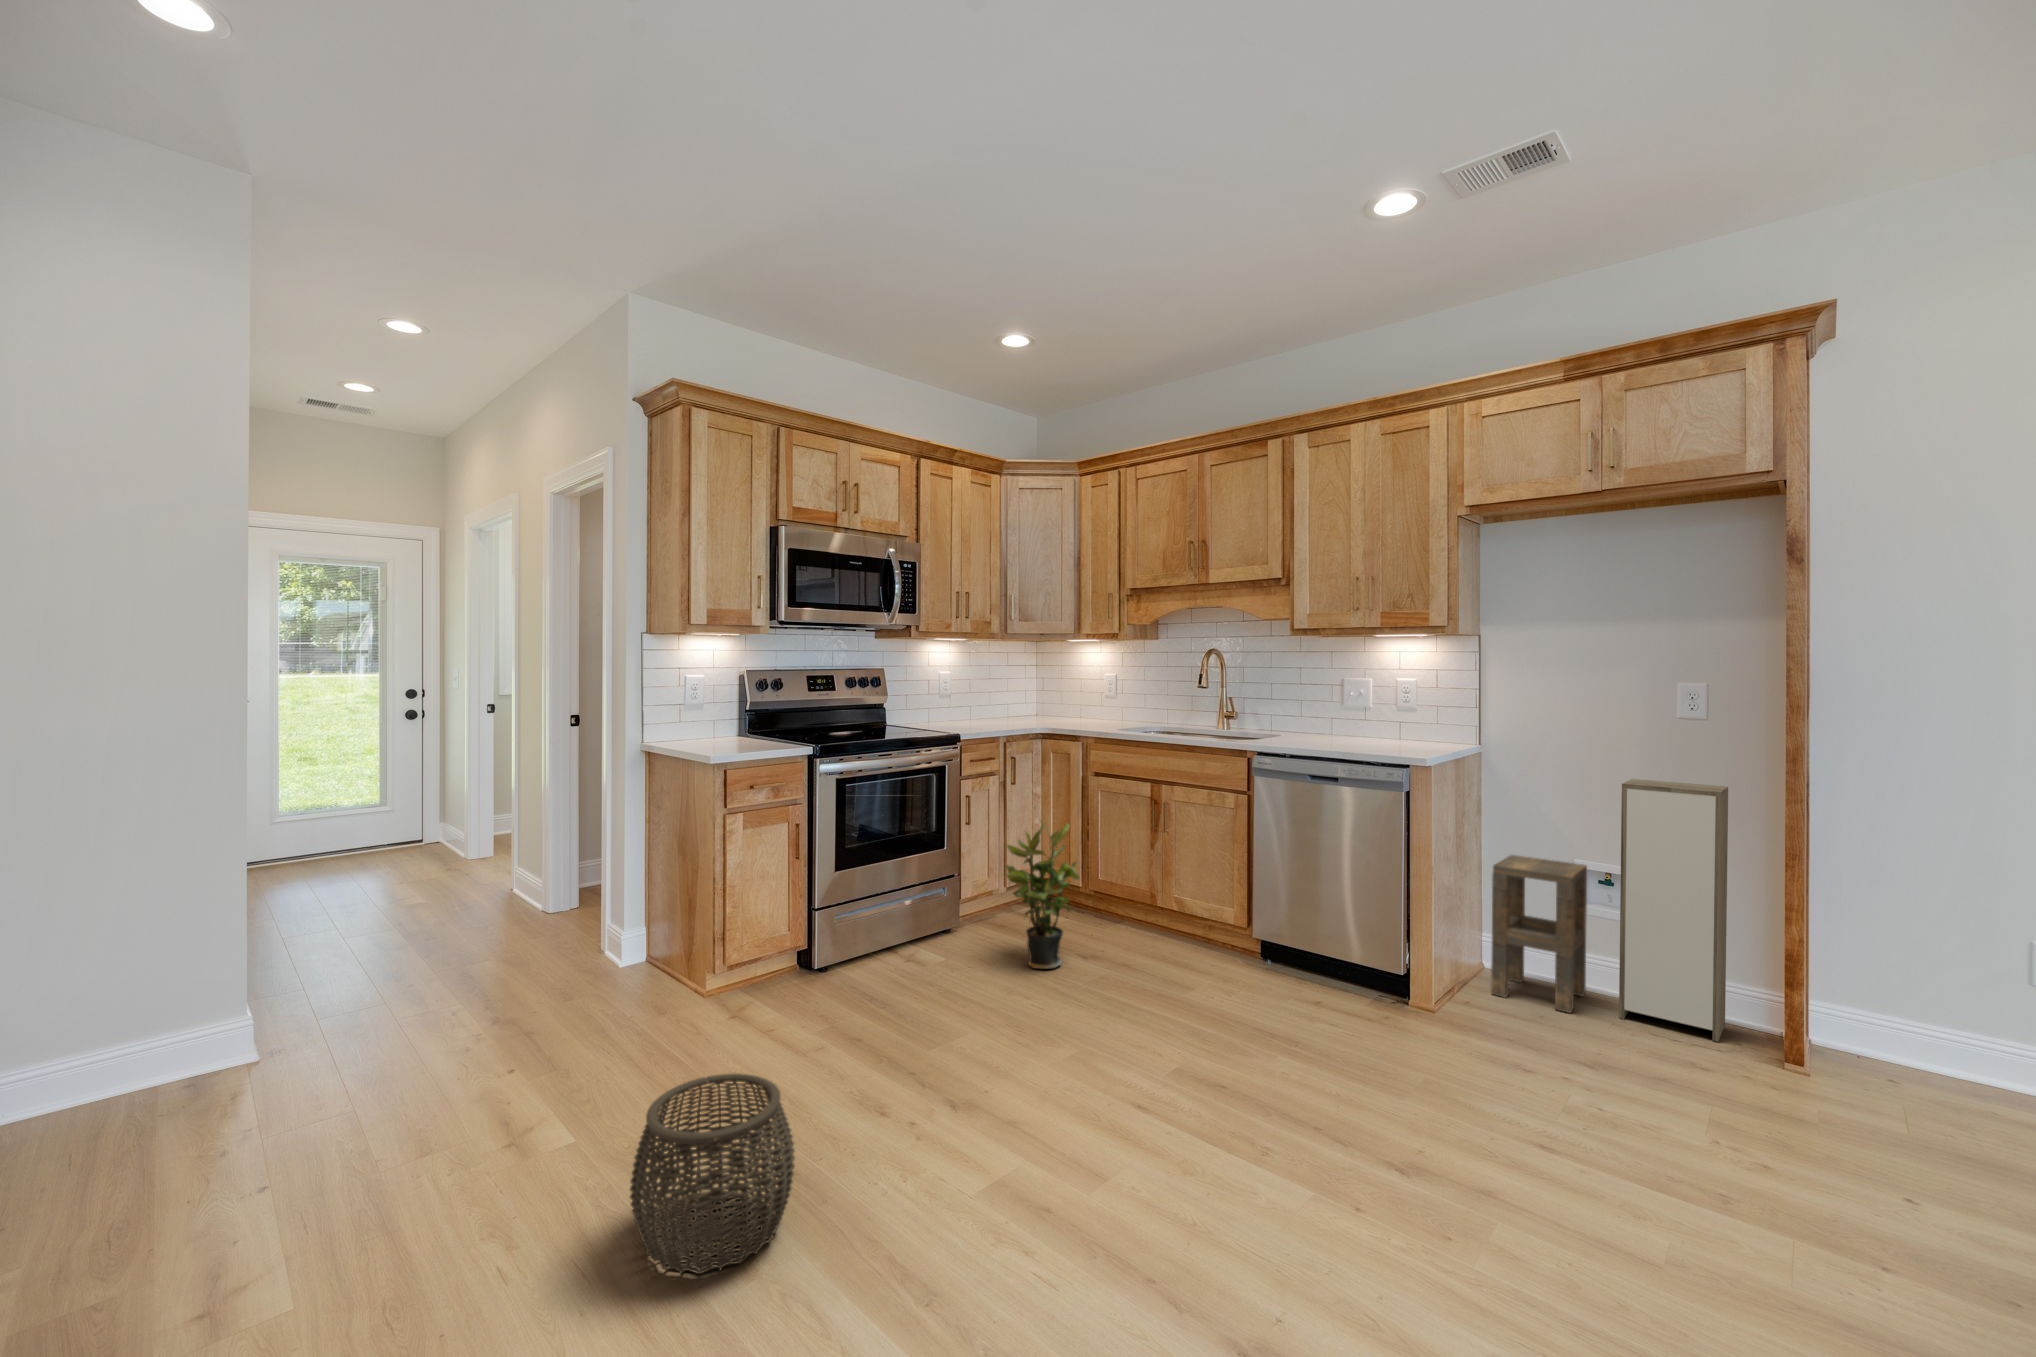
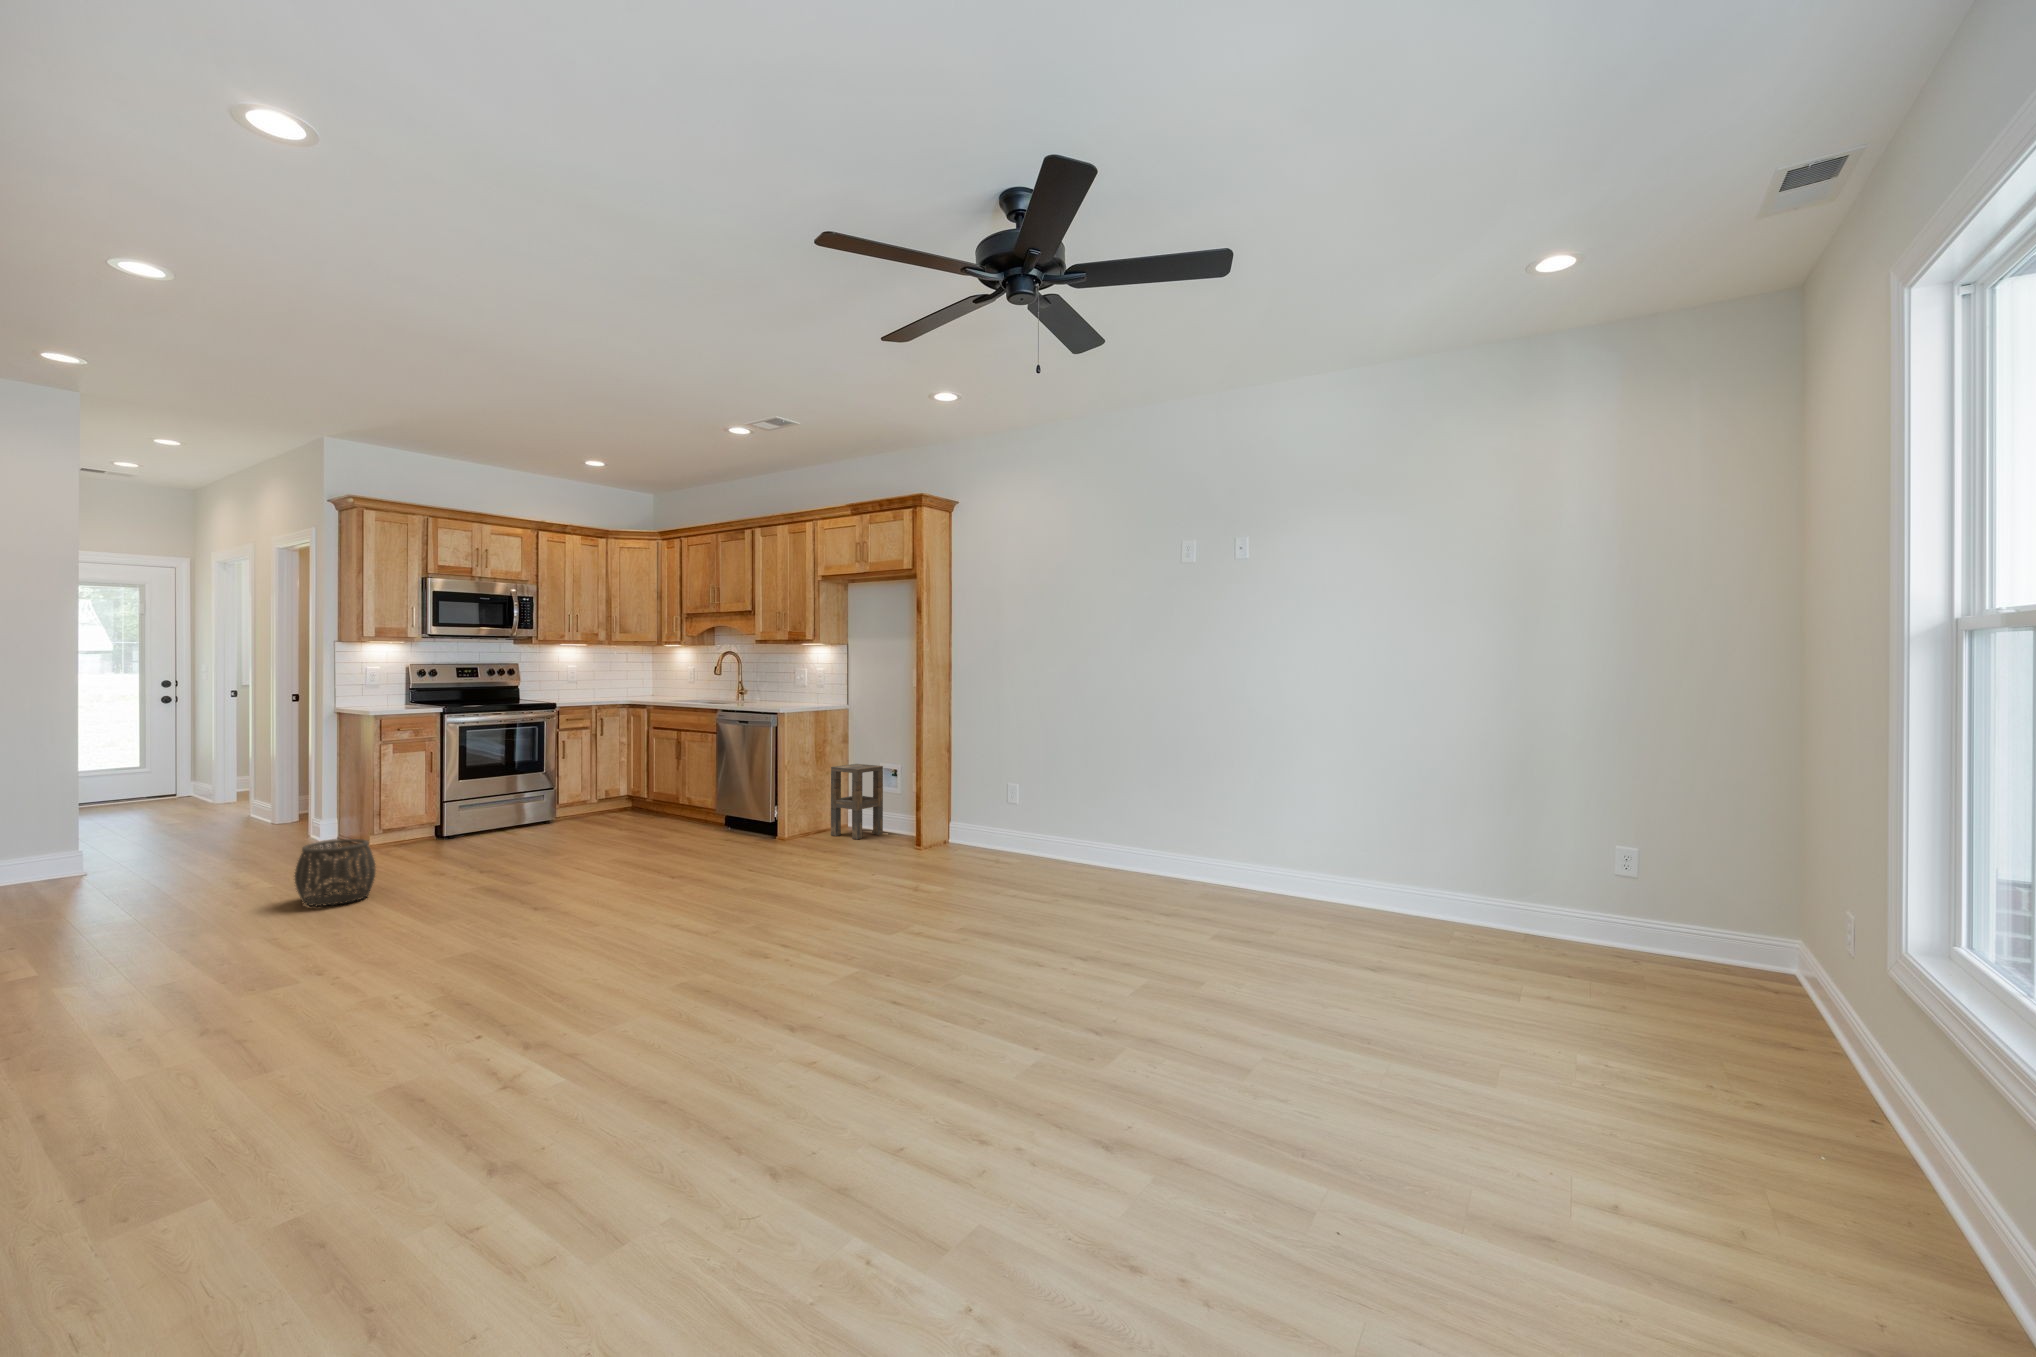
storage cabinet: present [1619,779,1728,1042] -> none [879,720,927,845]
potted plant: present [1006,822,1079,969] -> none [565,751,615,835]

